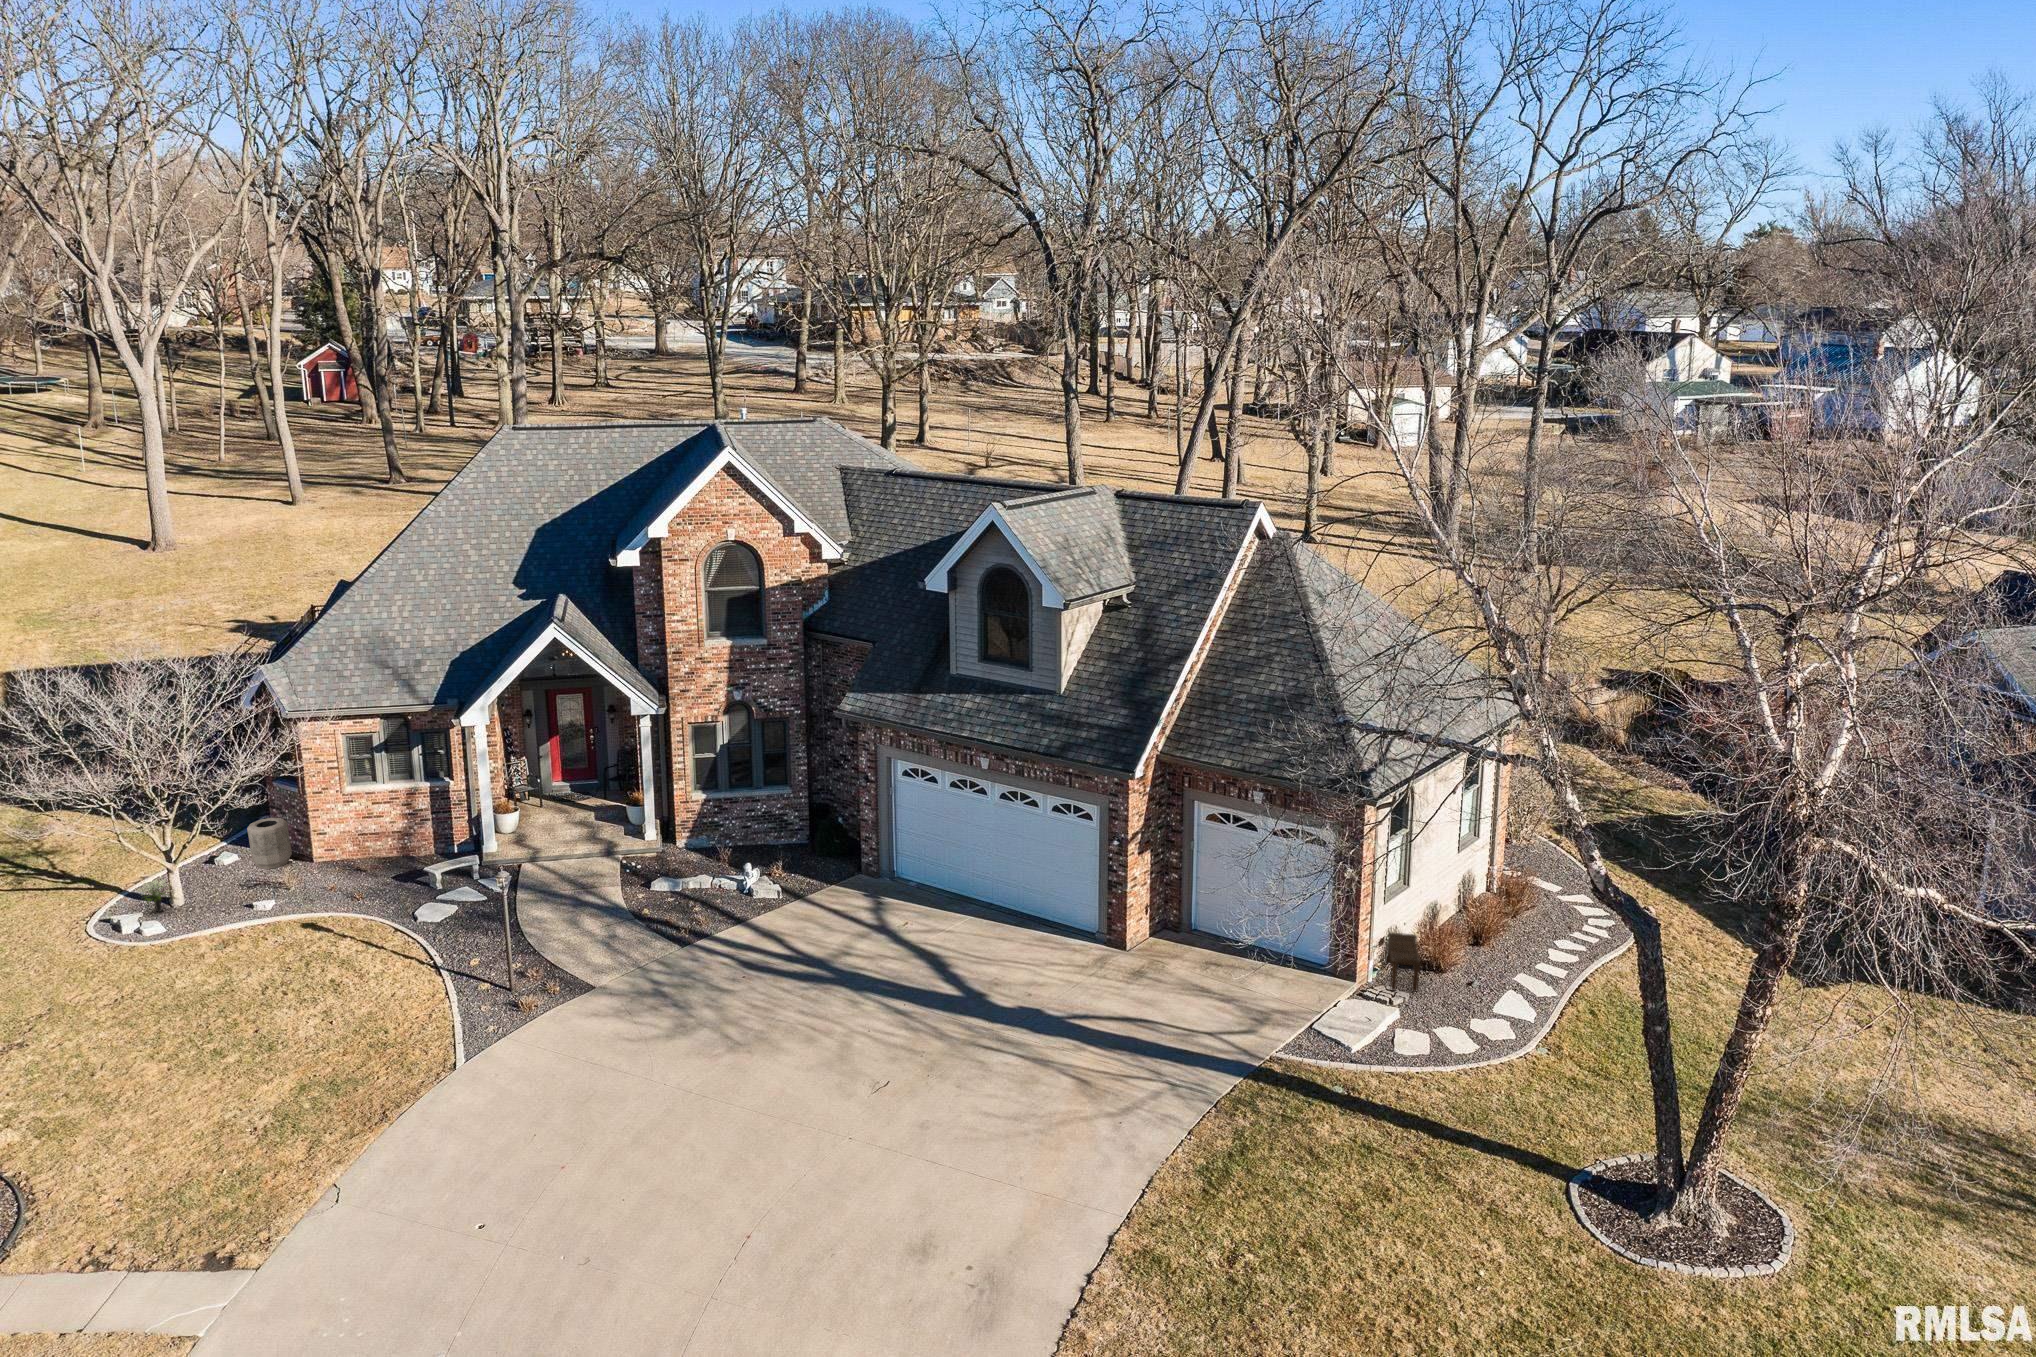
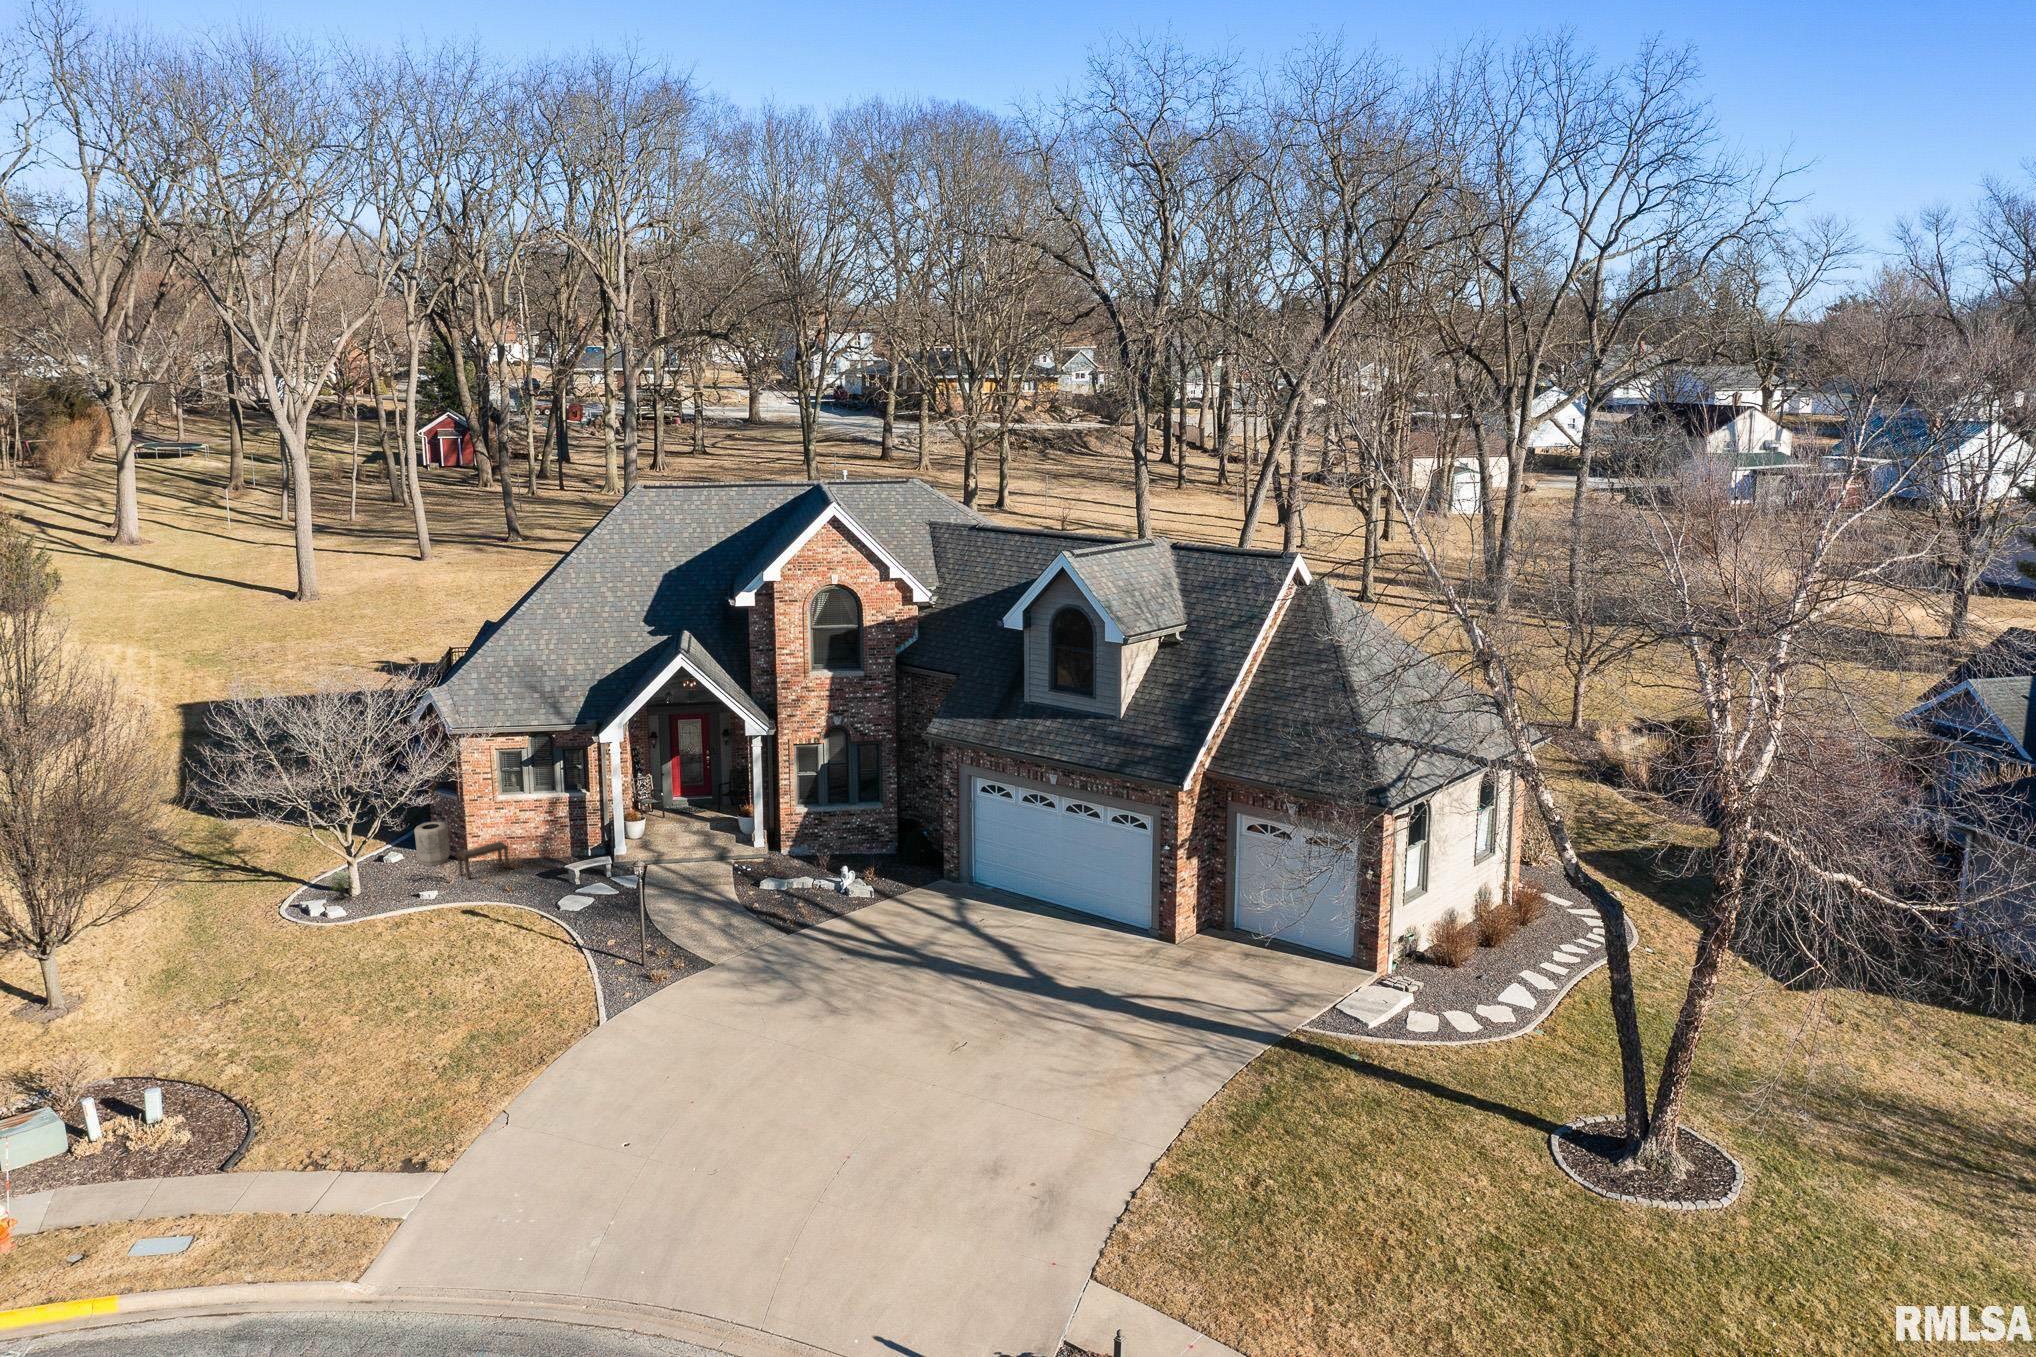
bench: present [1386,933,1420,991] -> present [458,841,509,879]

